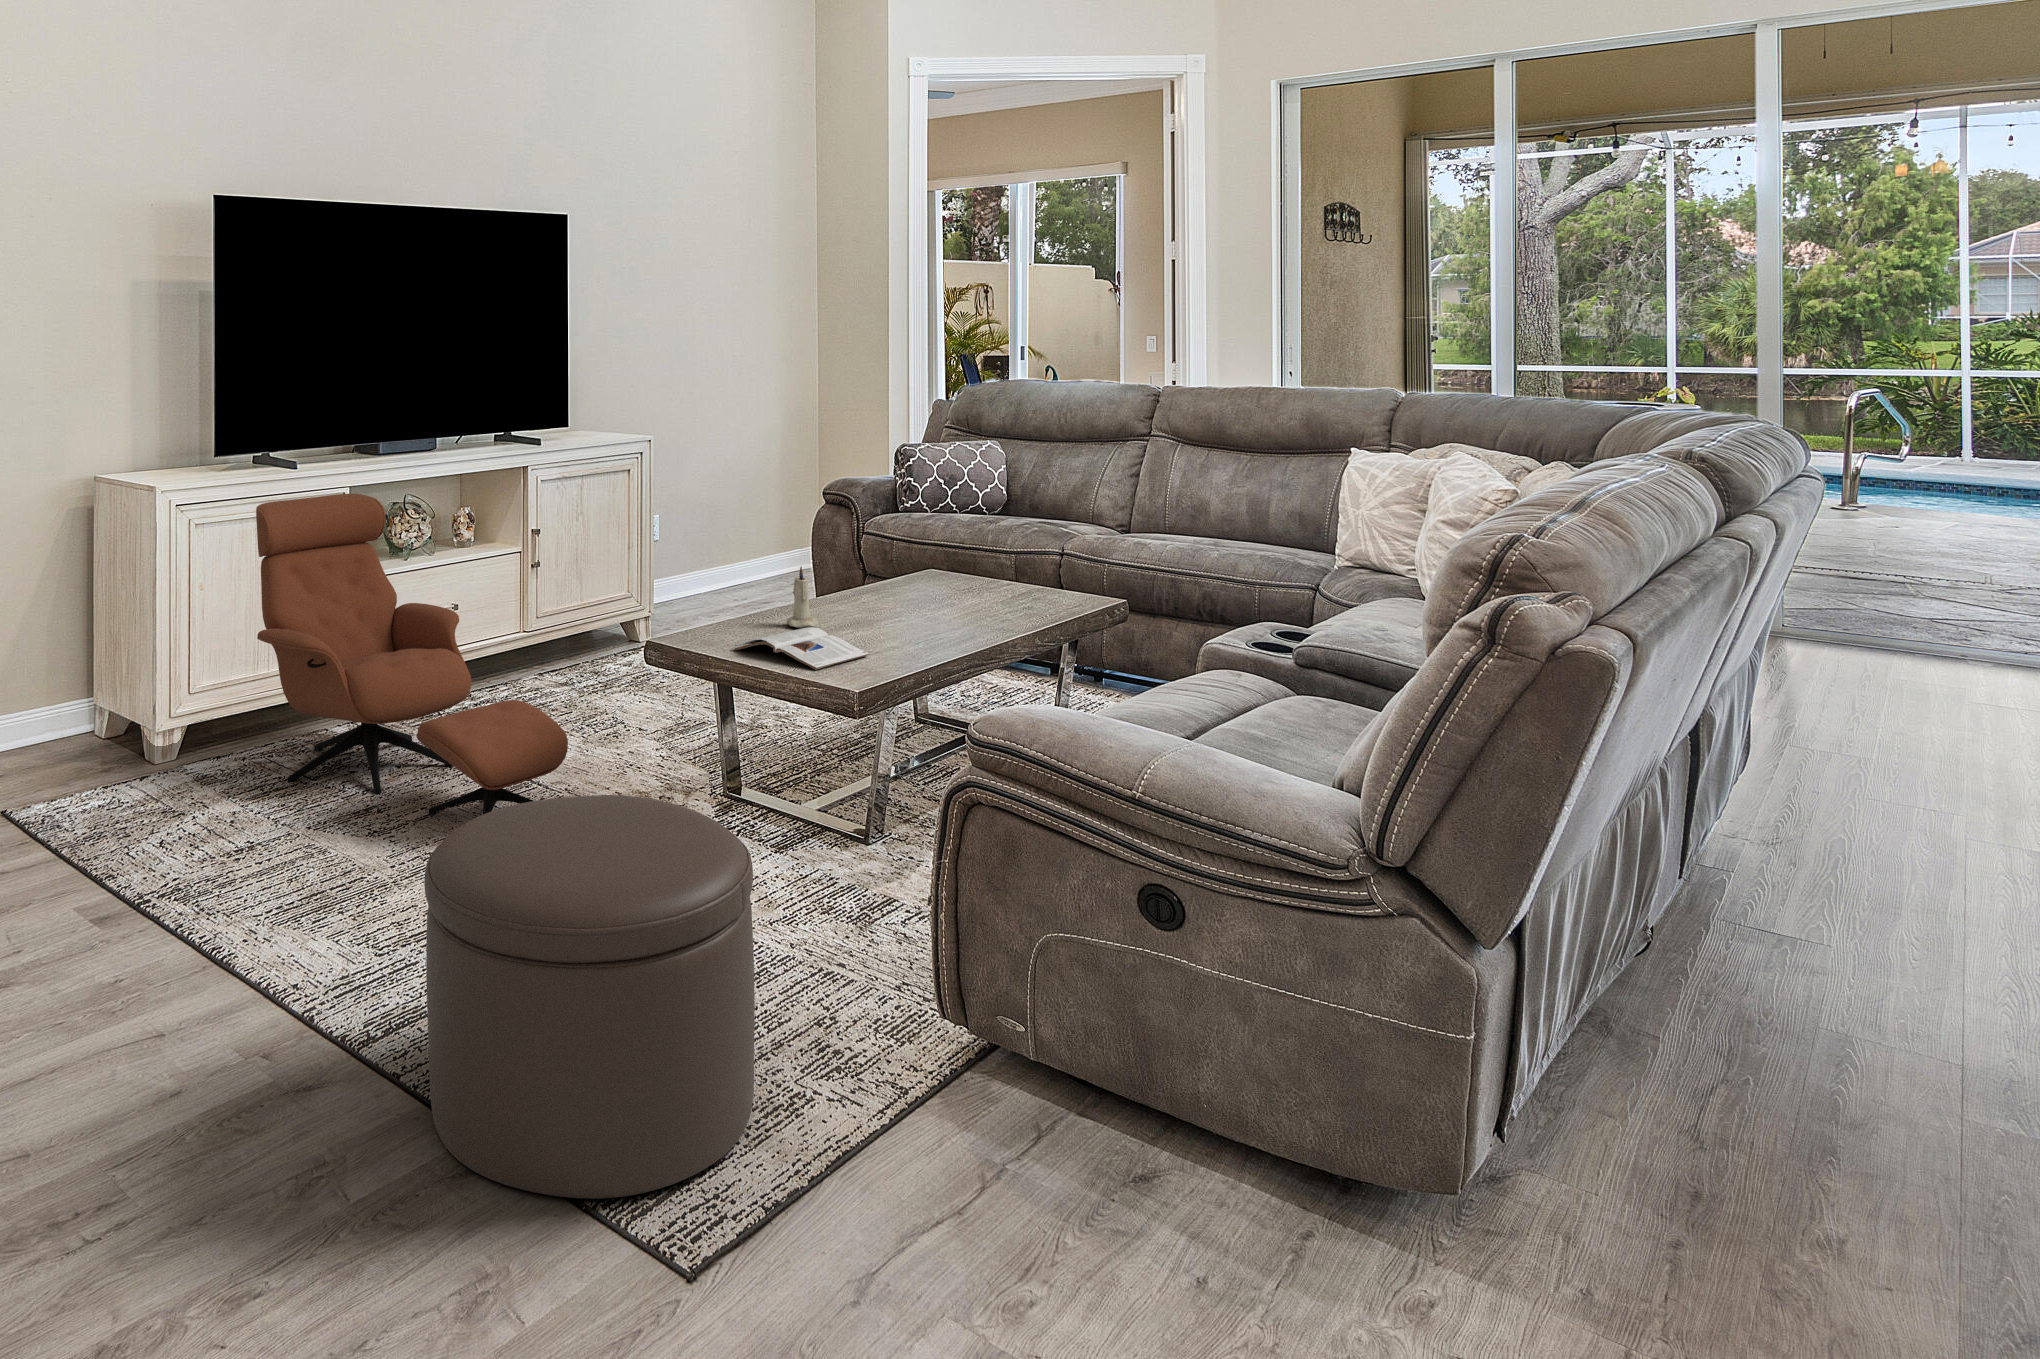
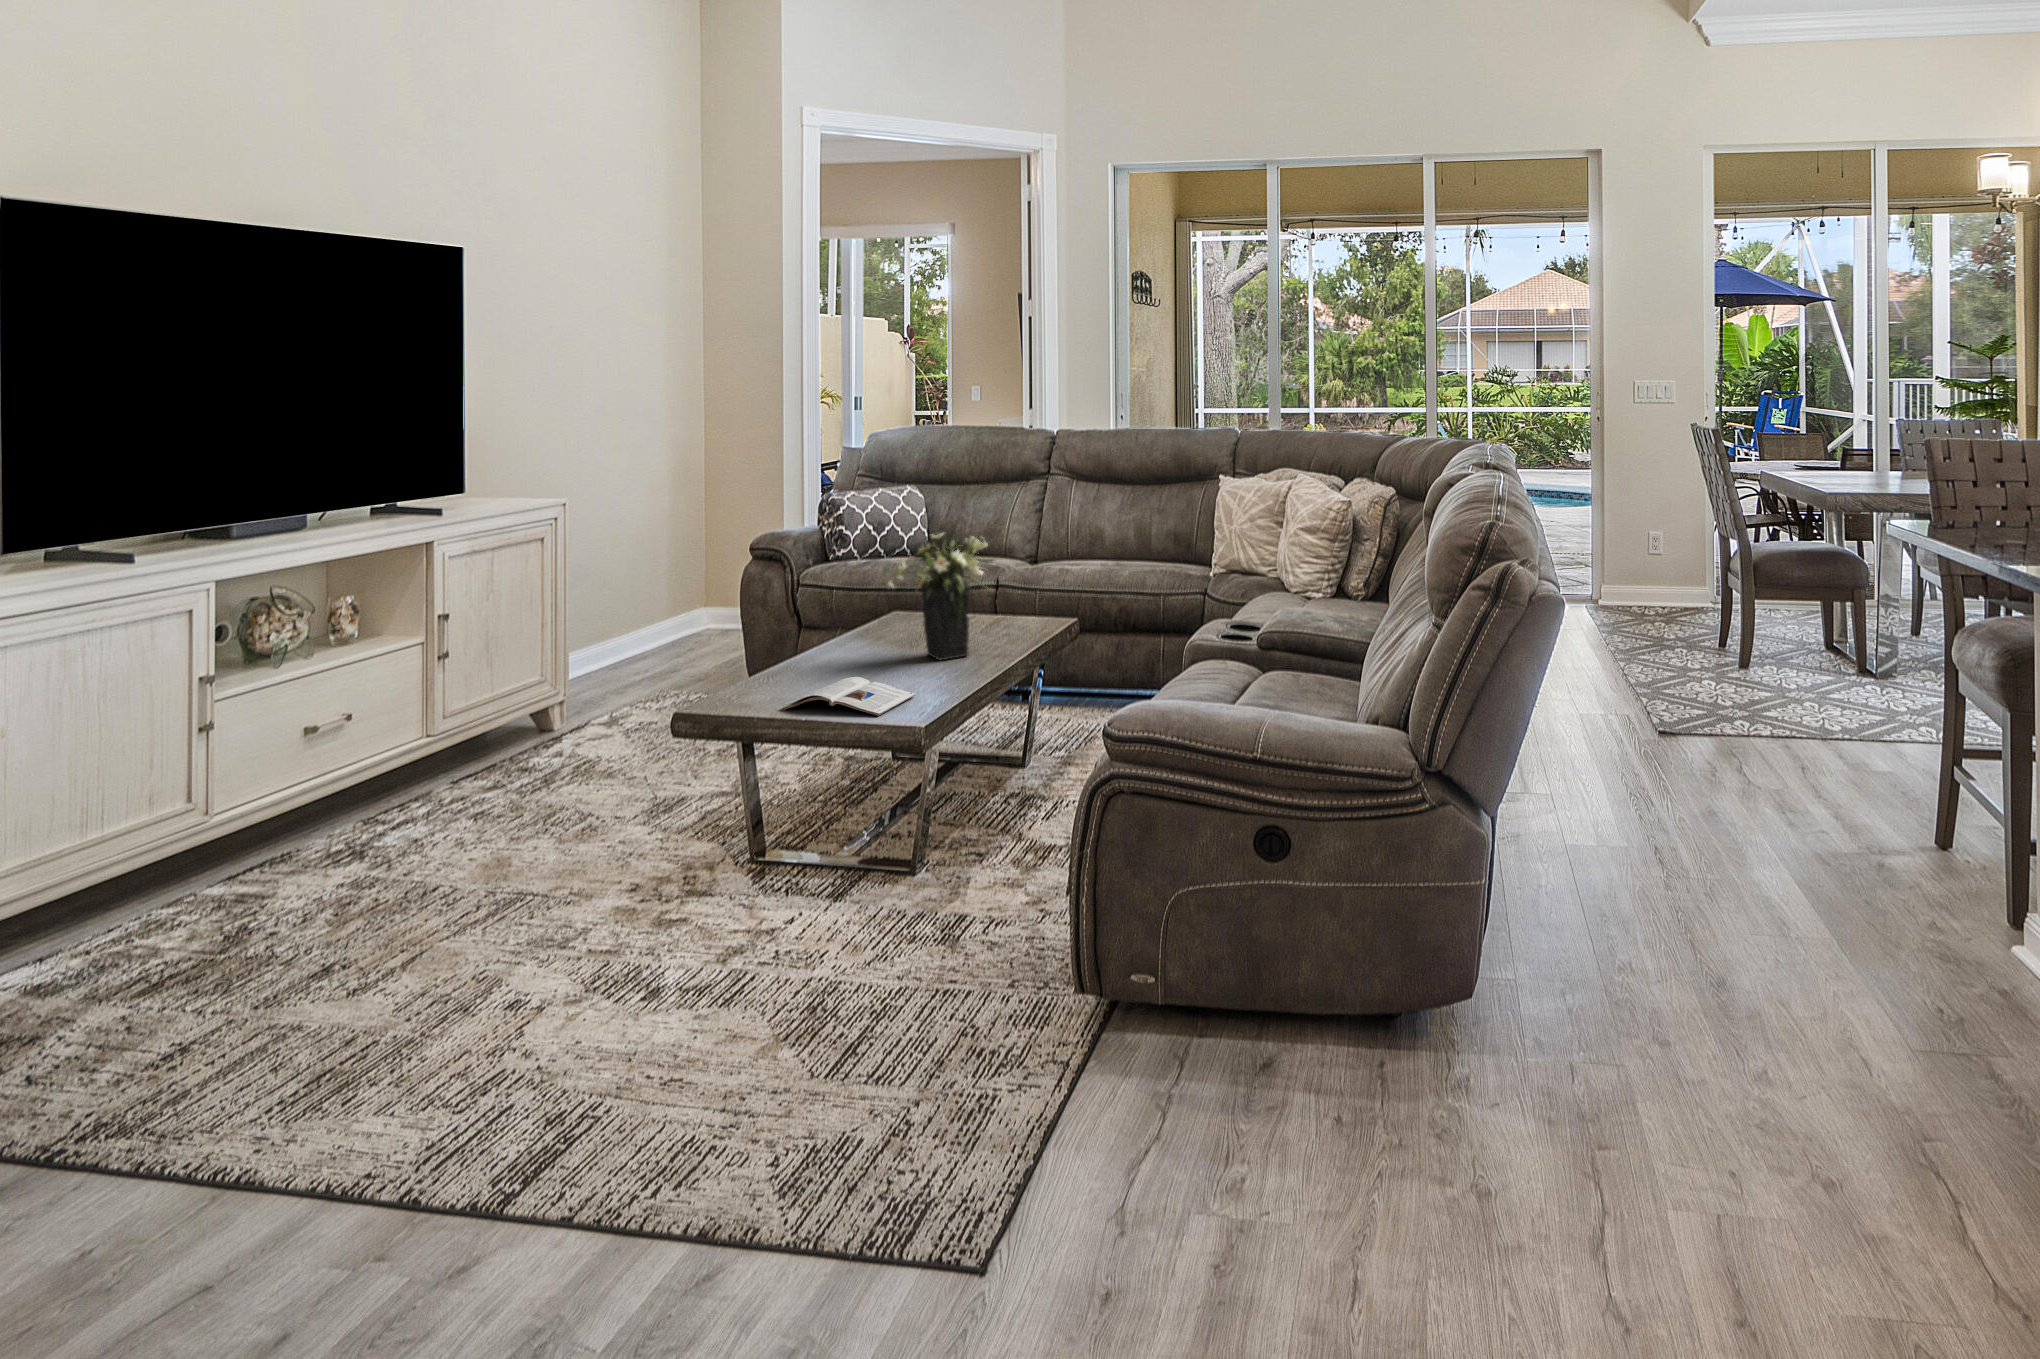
flower arrangement: none [868,484,987,624] -> present [887,532,991,660]
lounge chair: present [256,494,568,814] -> none [100,593,591,966]
candle: present [787,567,819,628] -> none [811,619,845,680]
ottoman: present [424,795,755,1199] -> none [618,859,959,1269]

